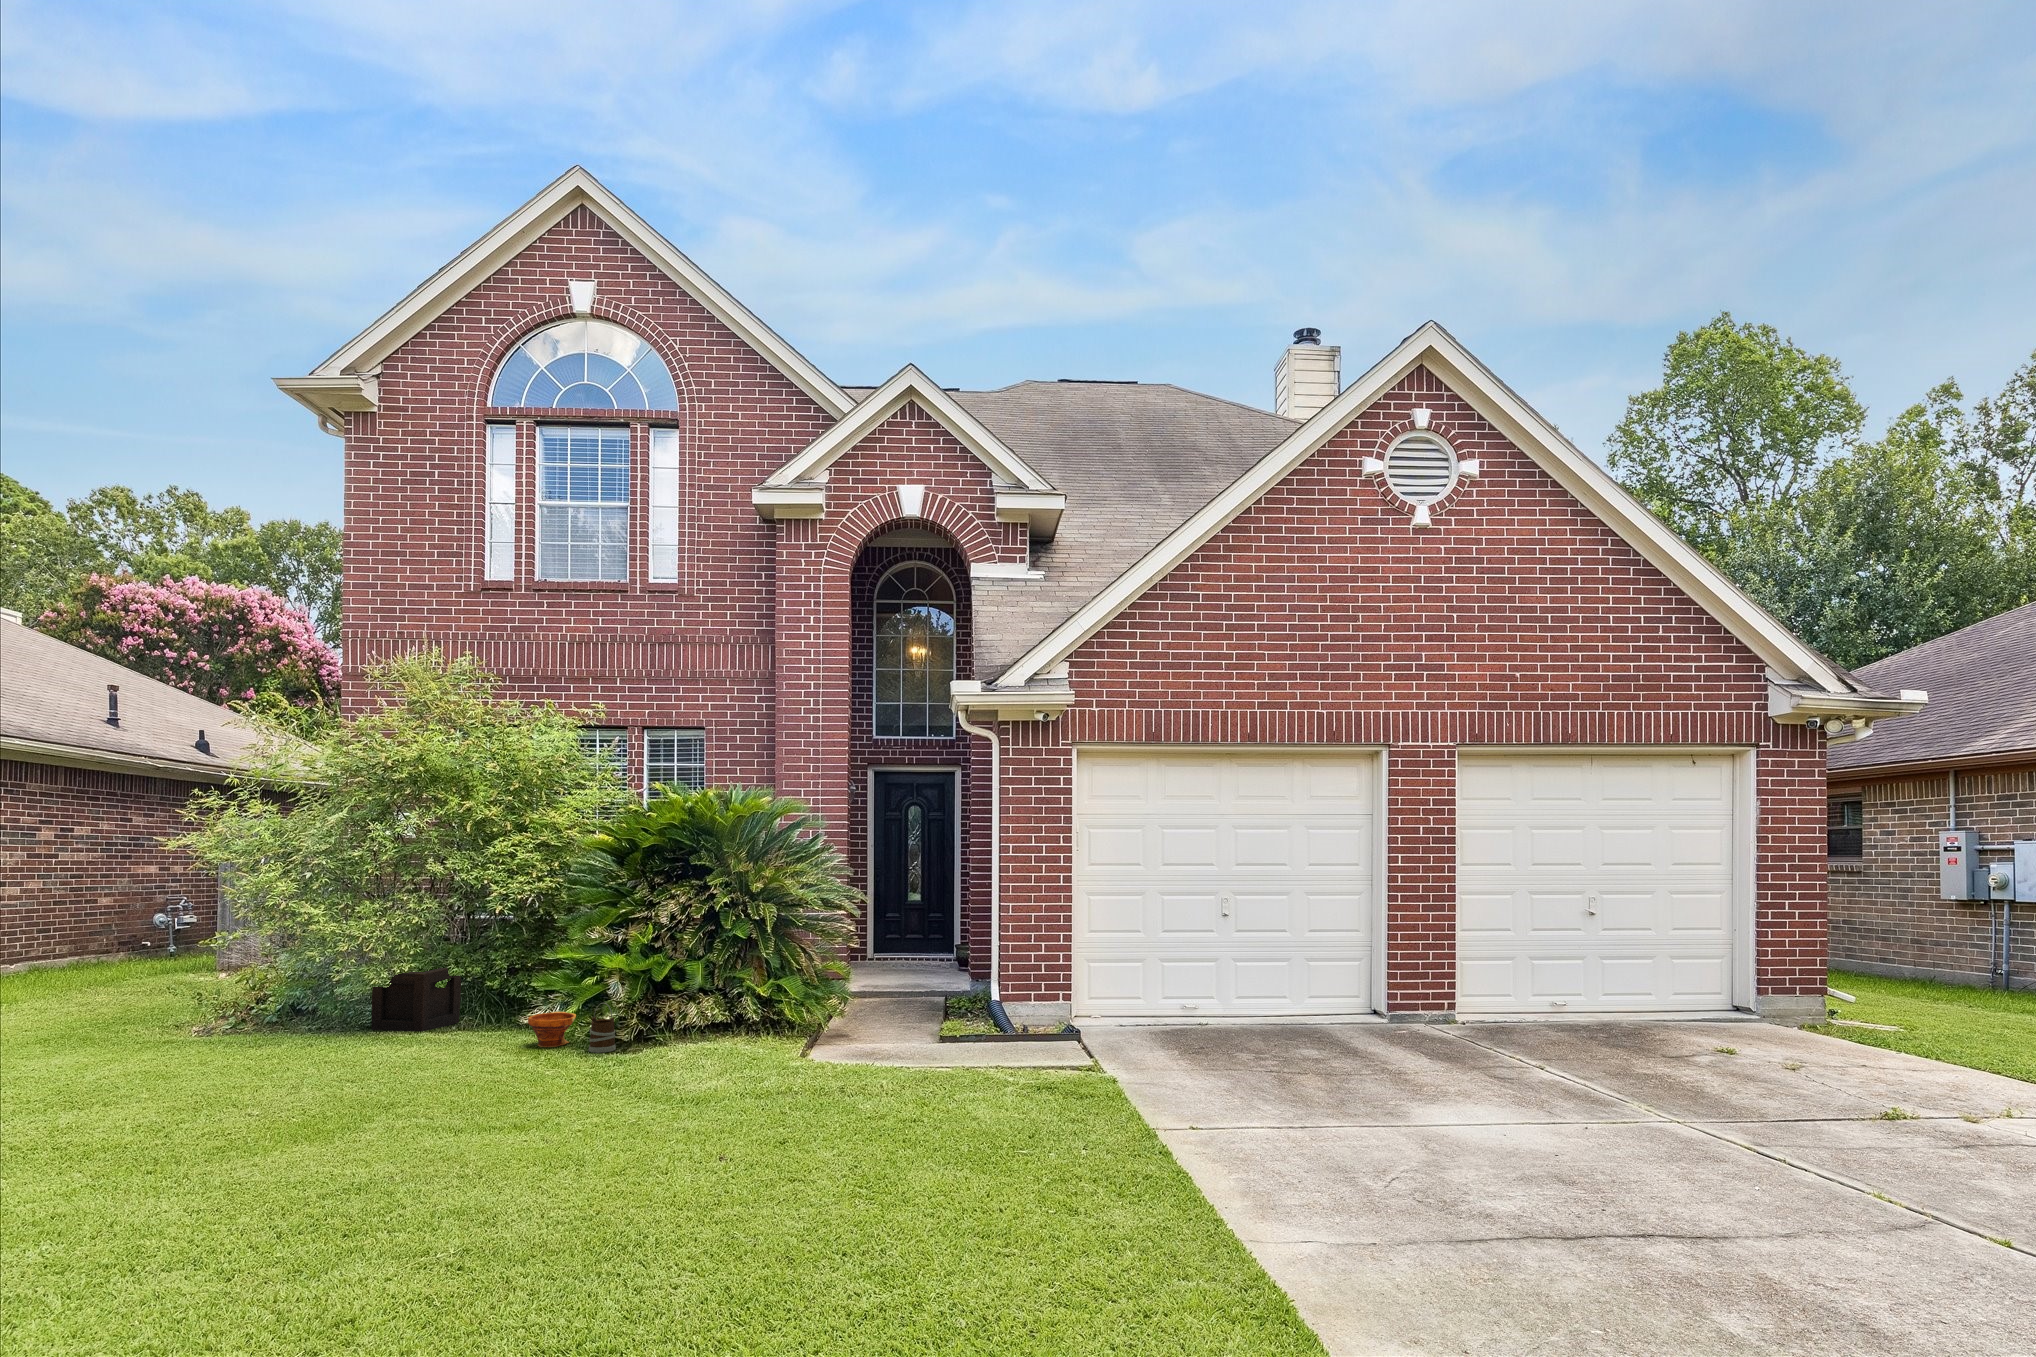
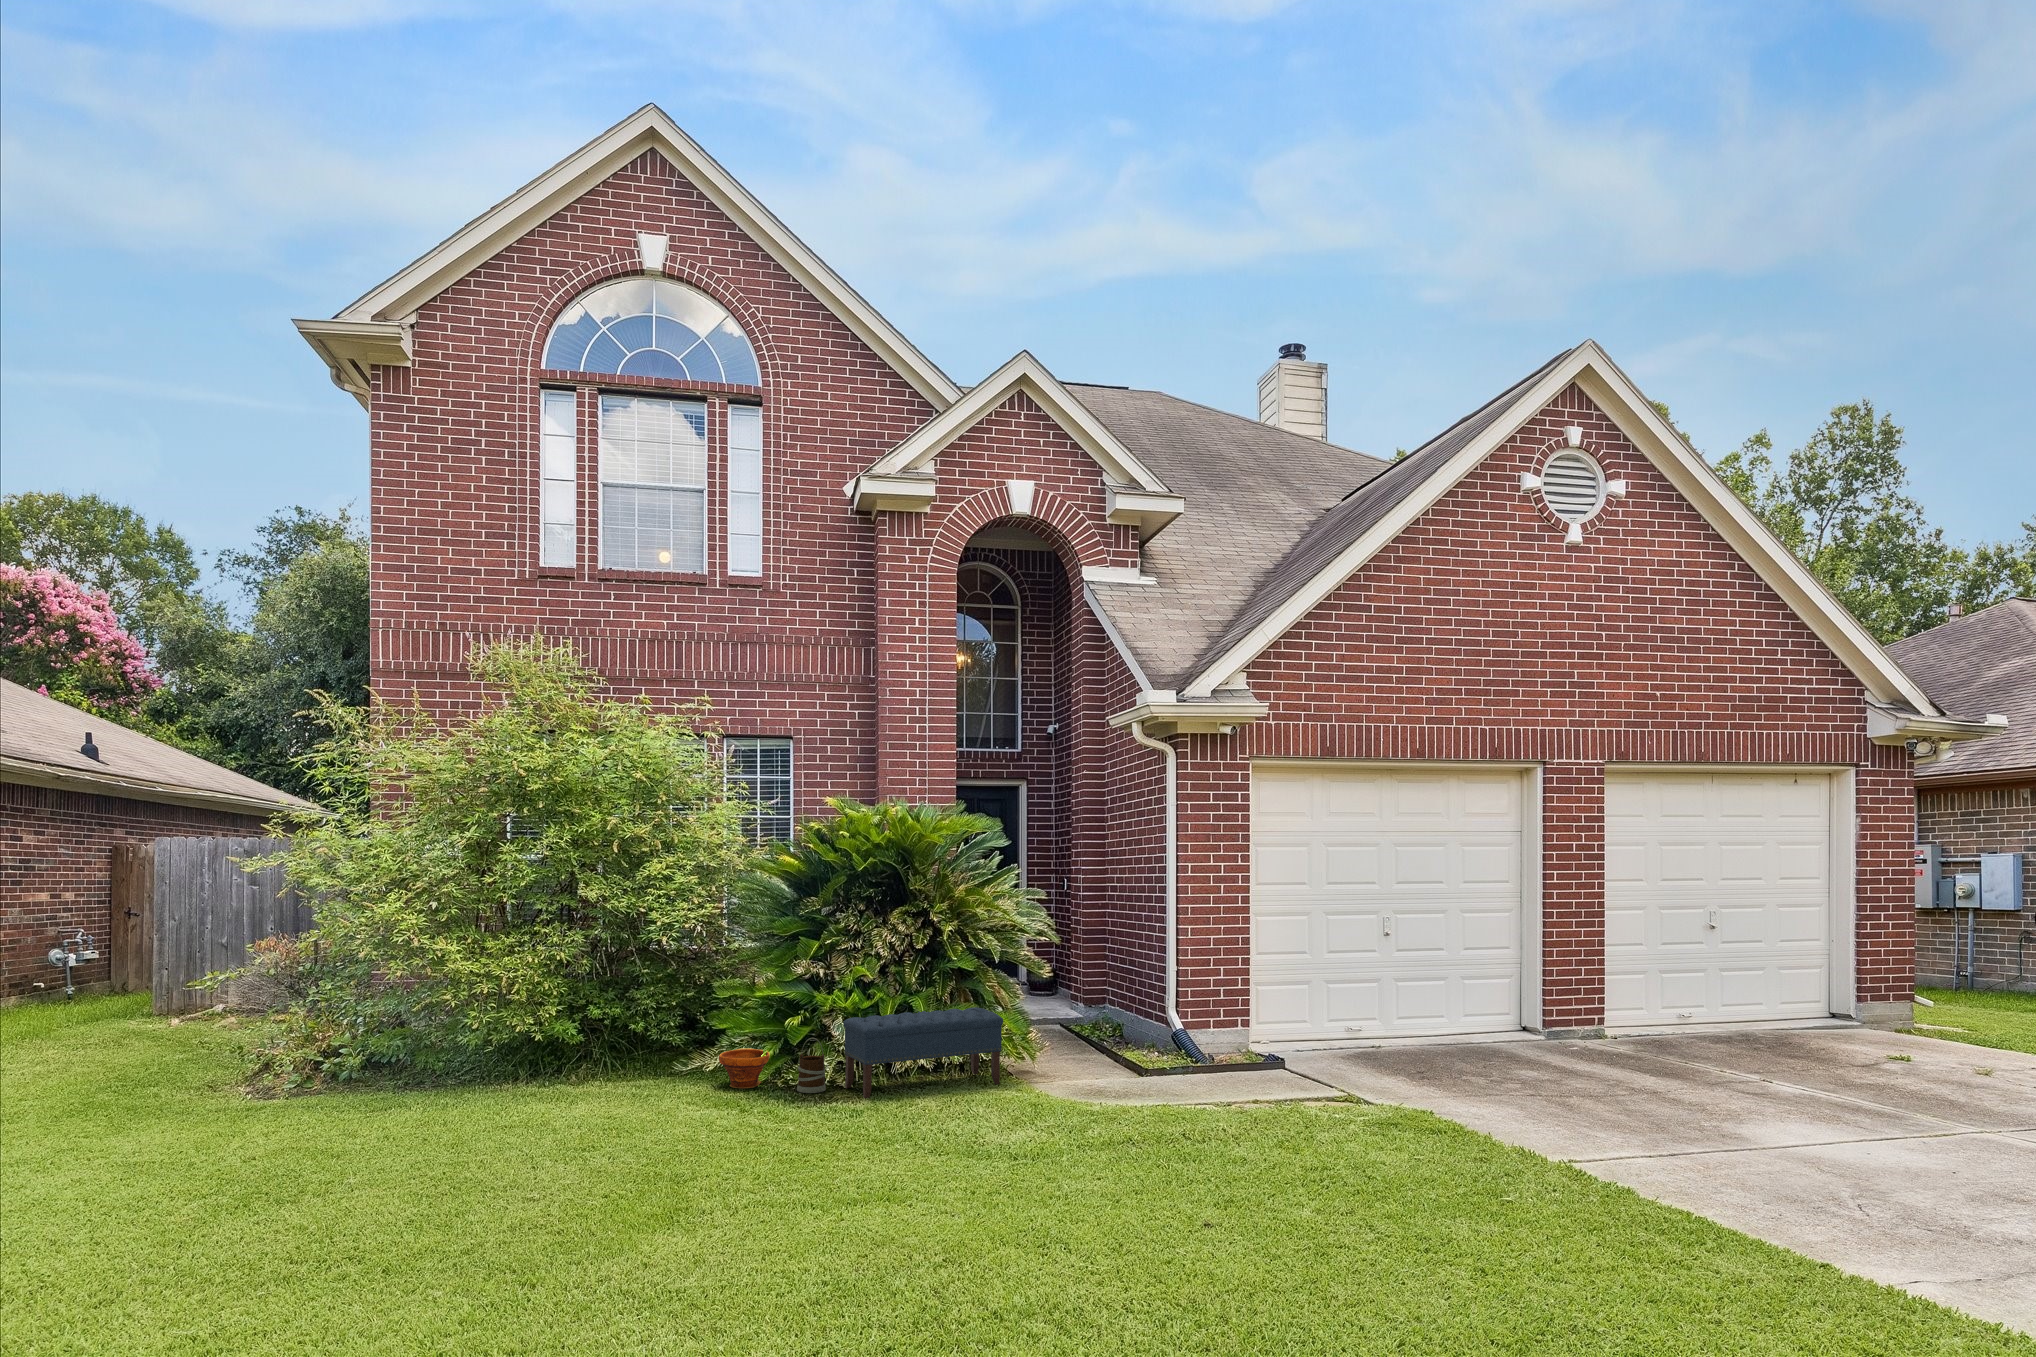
wooden crate: present [371,968,461,1032] -> none [487,997,579,1075]
bench: none [633,979,779,1059] -> present [843,1007,1003,1098]

